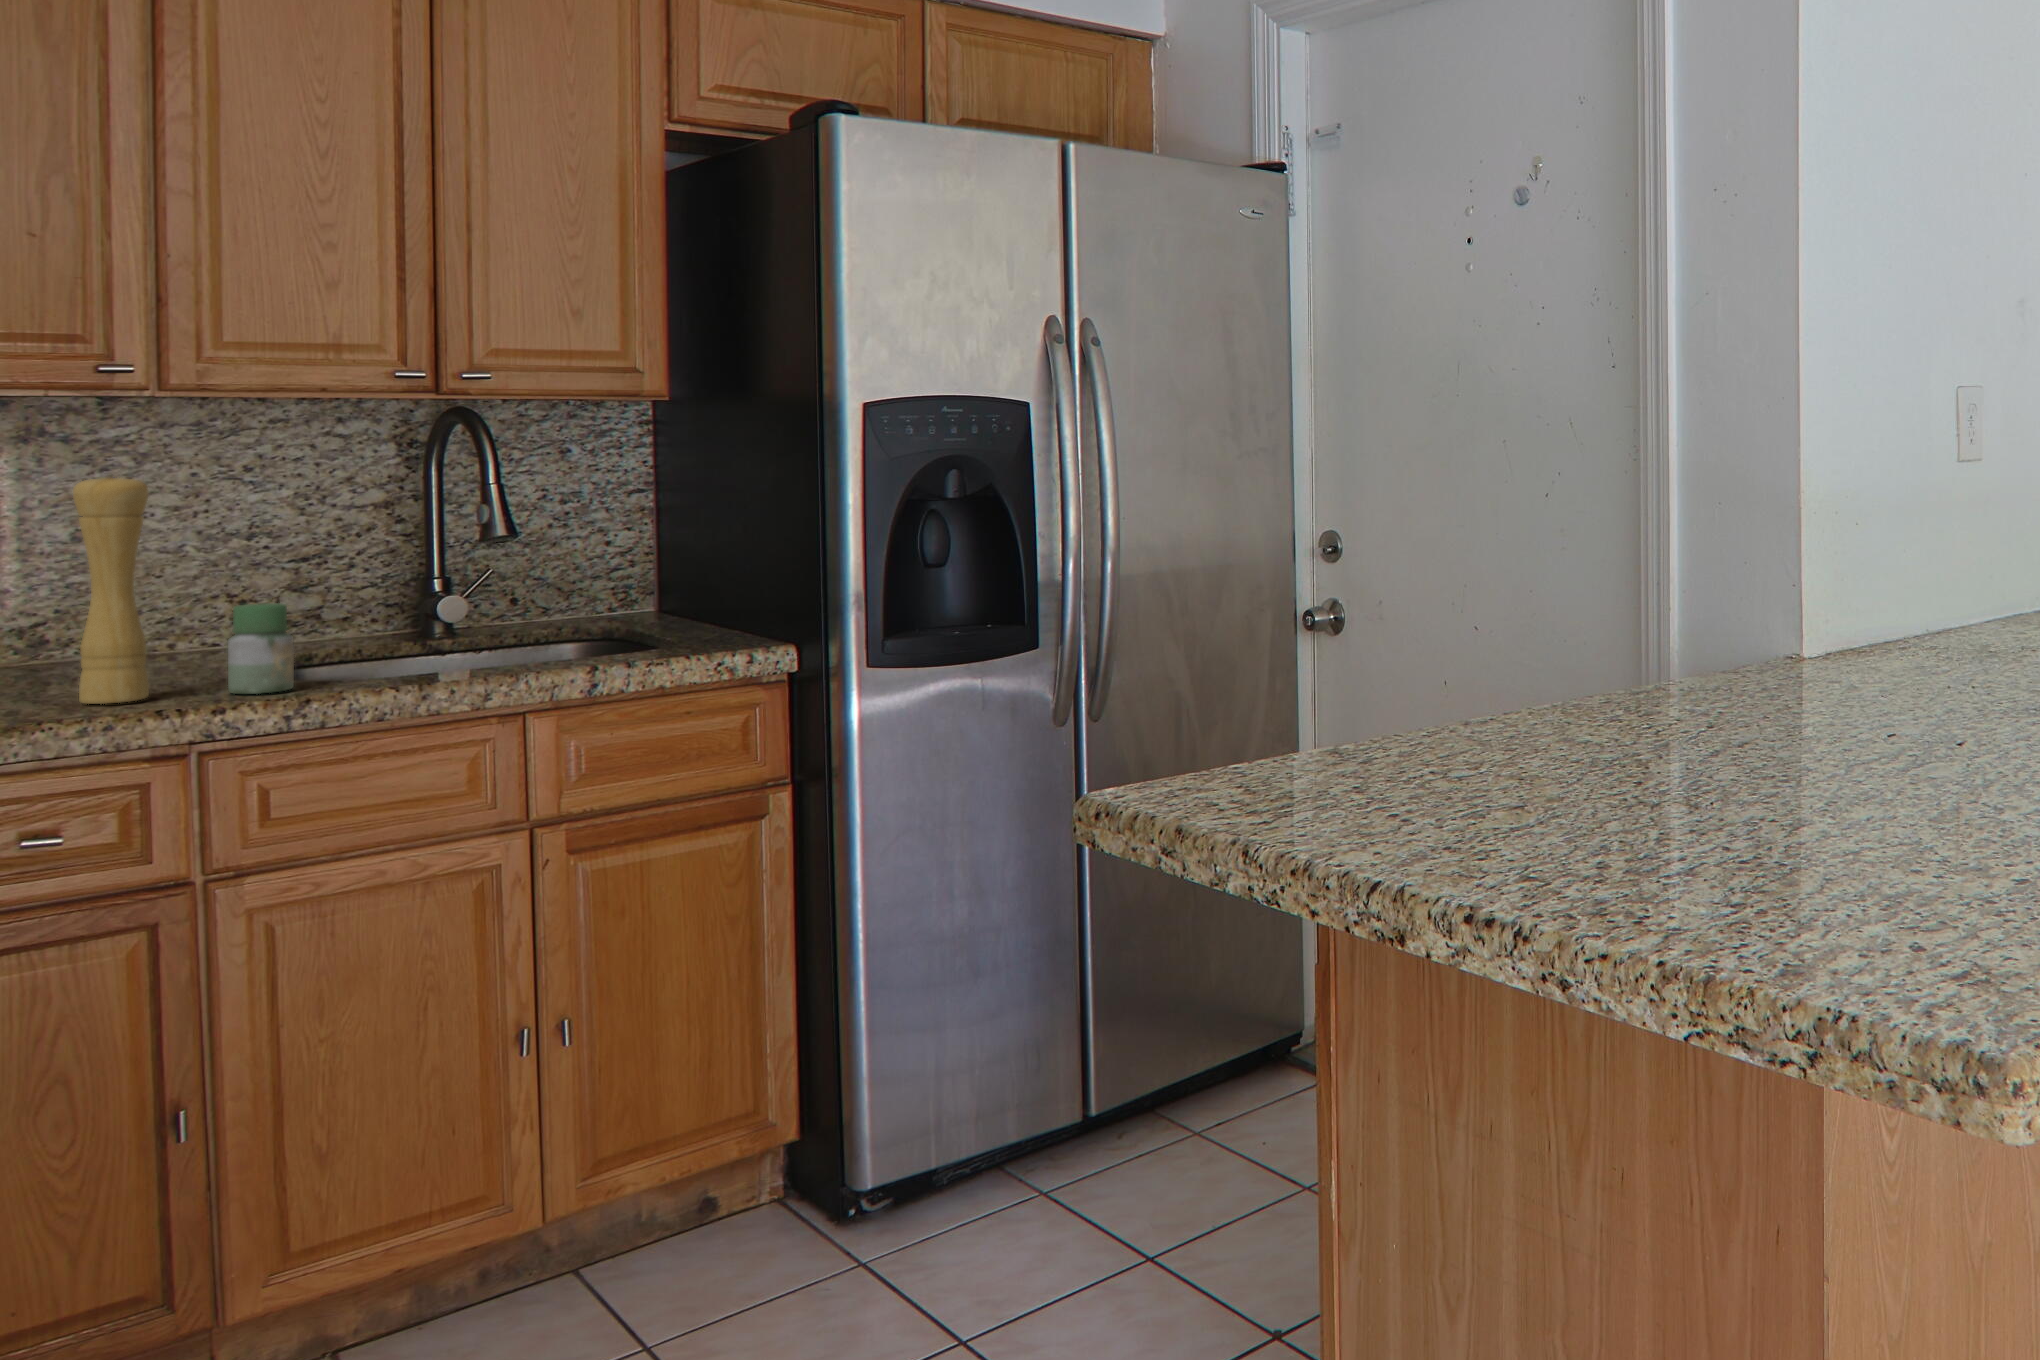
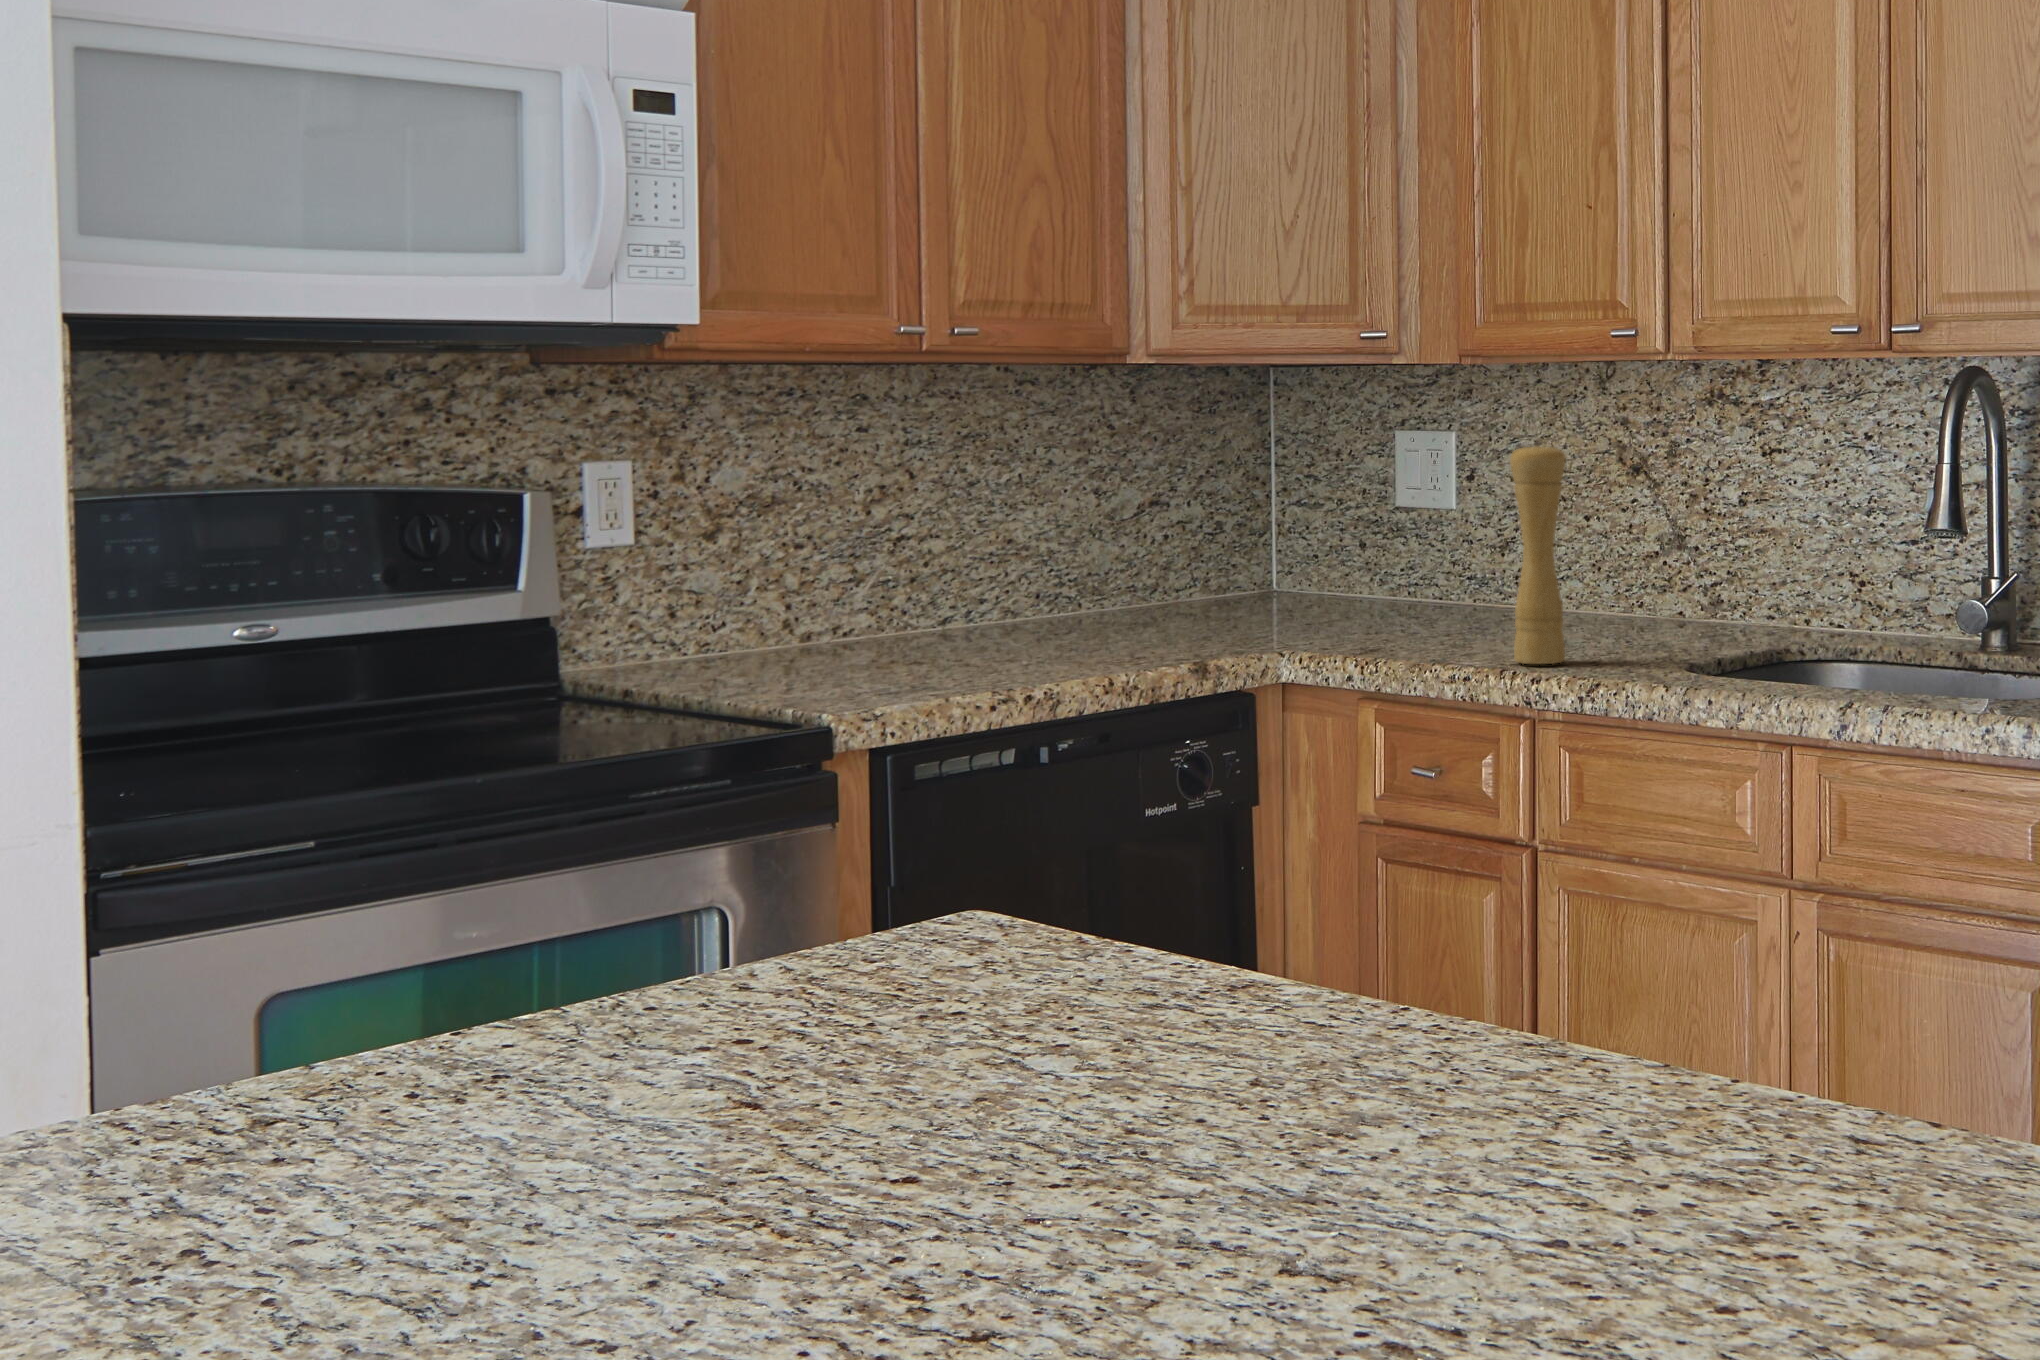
jar: present [228,603,294,694] -> none [1605,581,1661,675]

